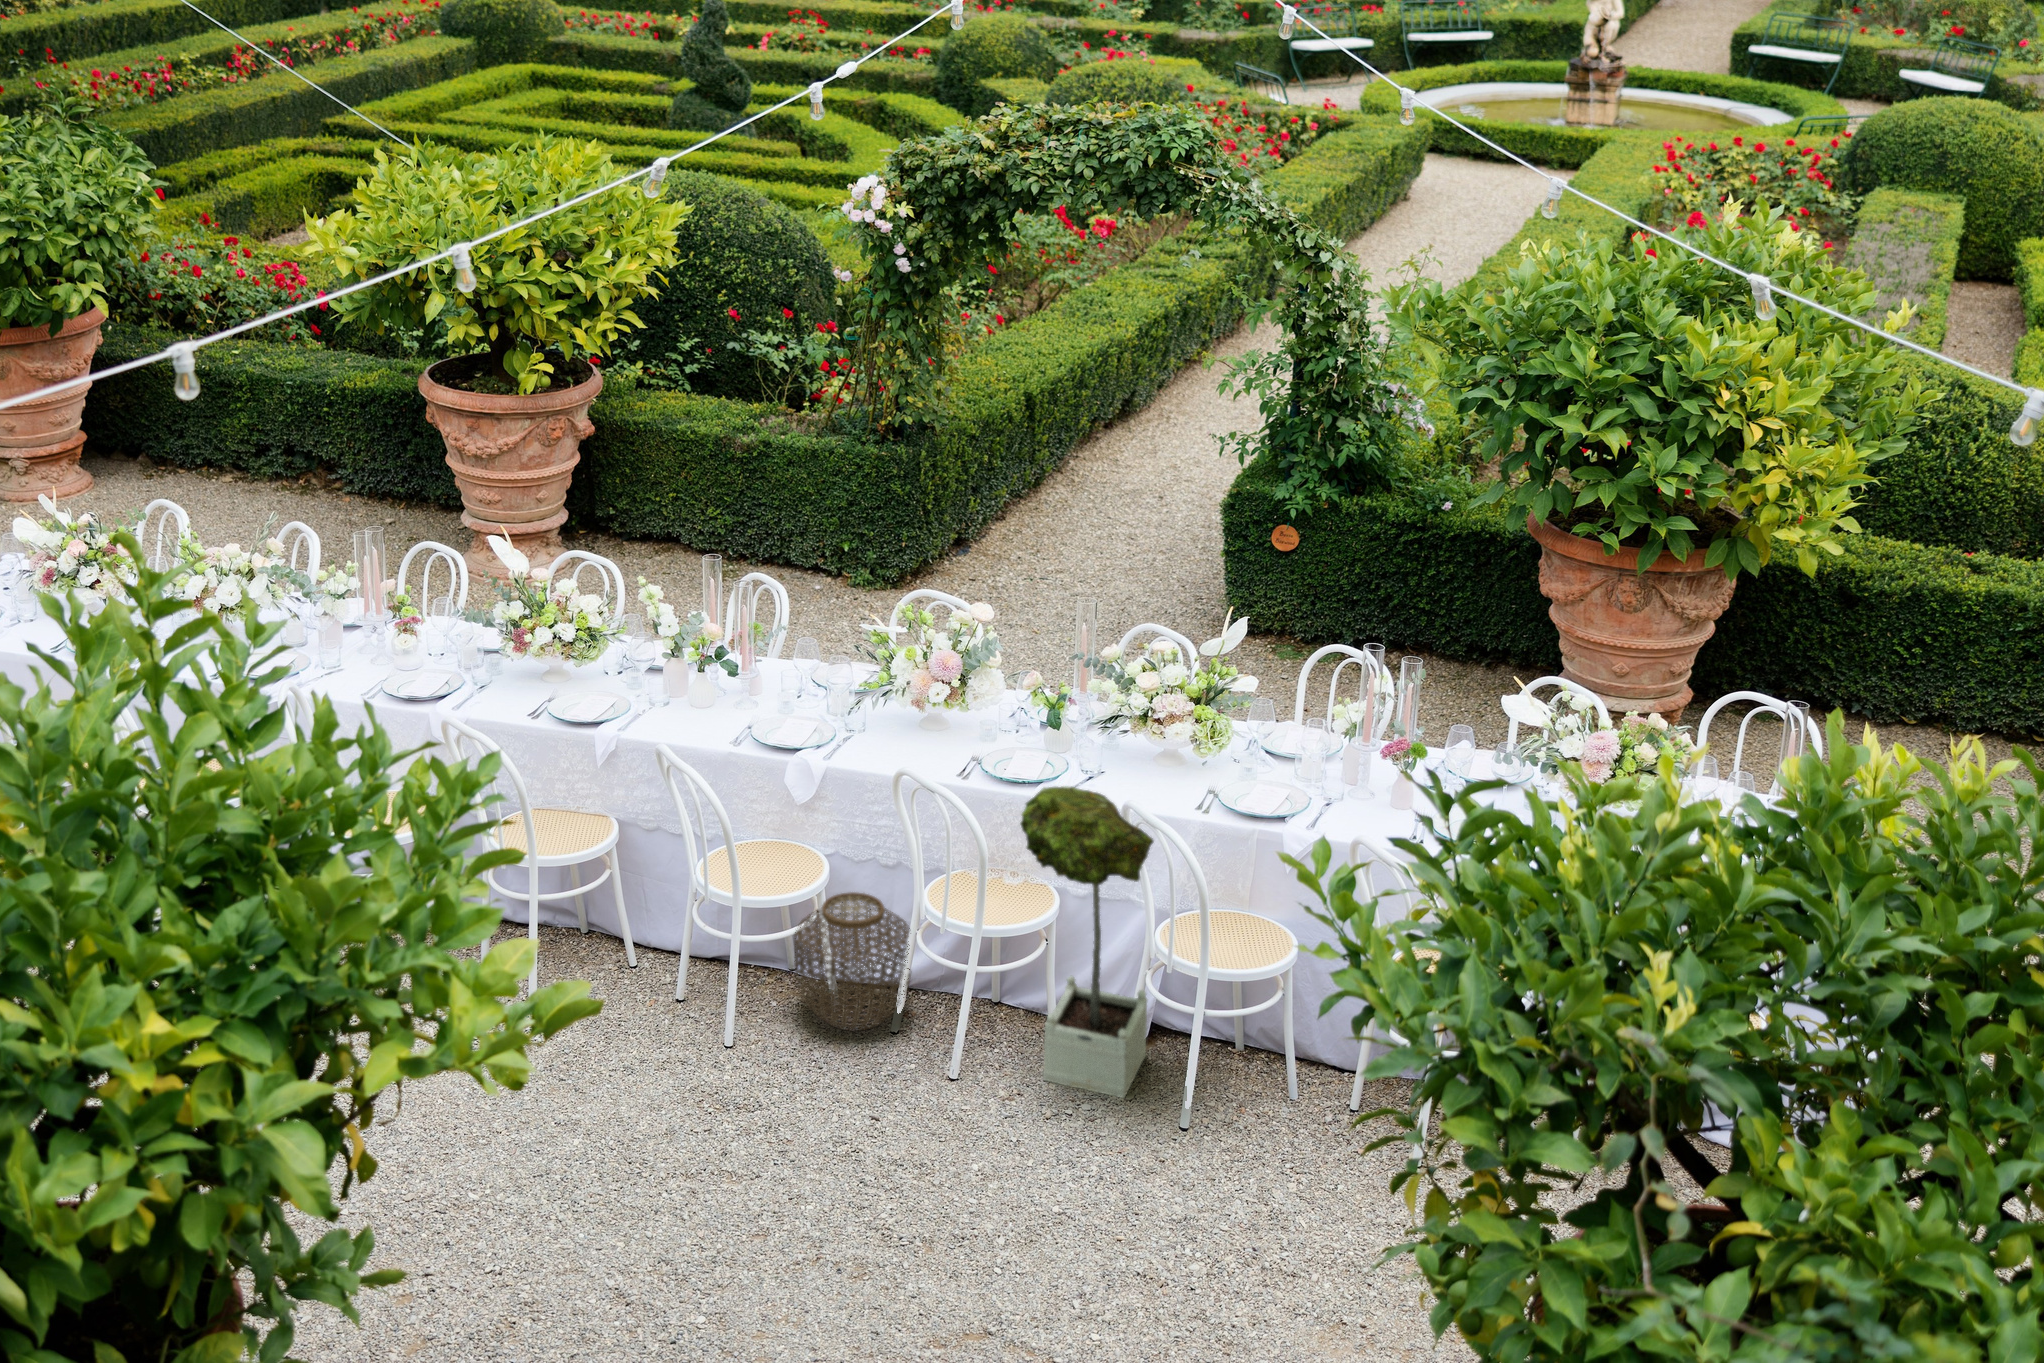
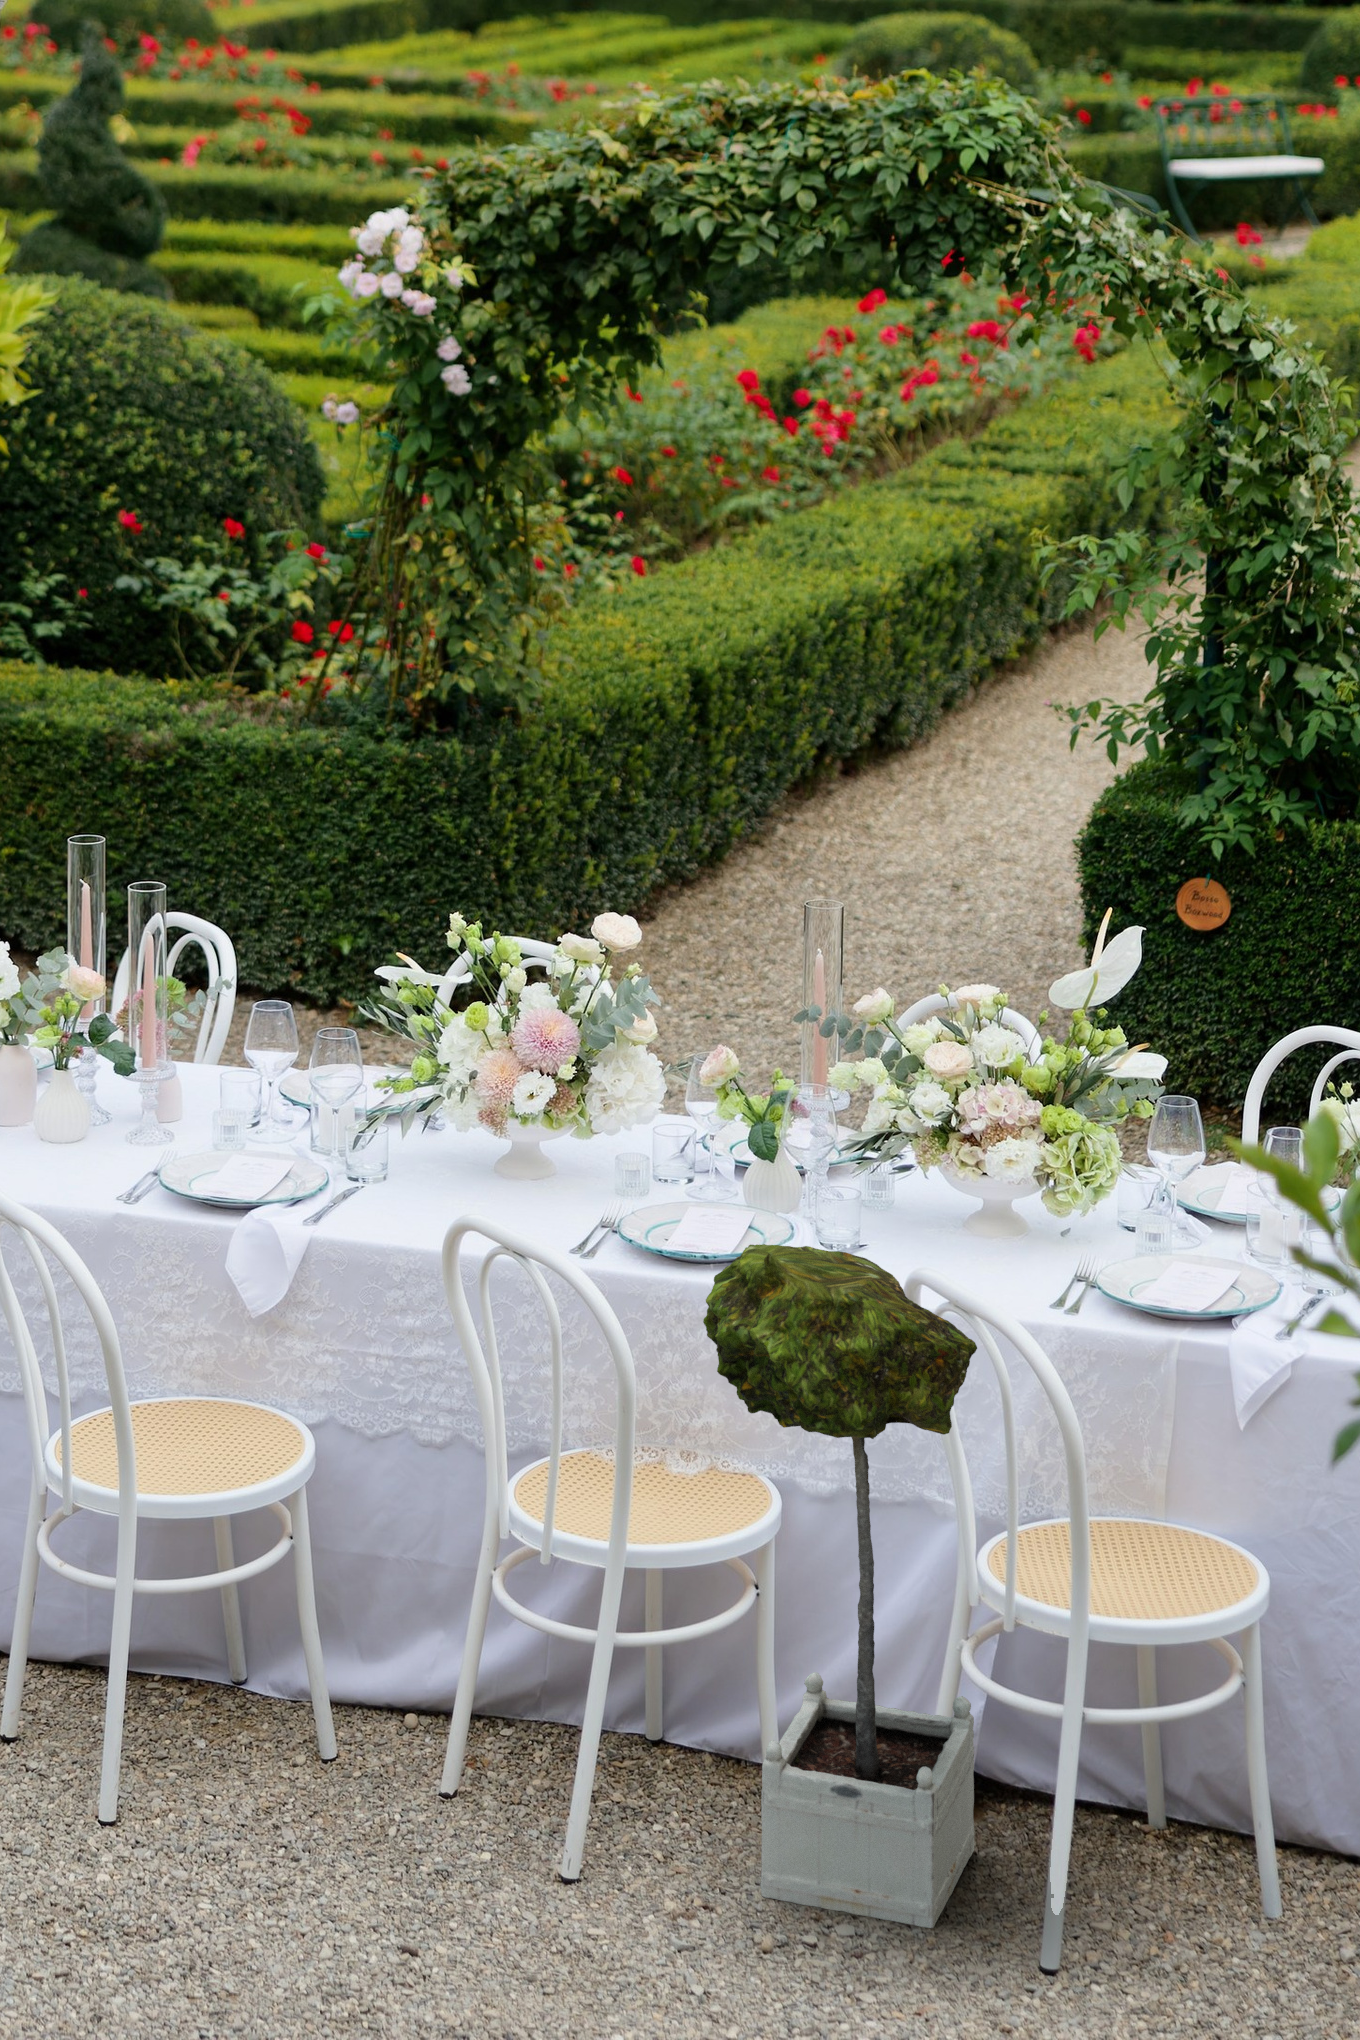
woven basket: present [794,892,911,1031] -> none [239,1507,483,1808]

